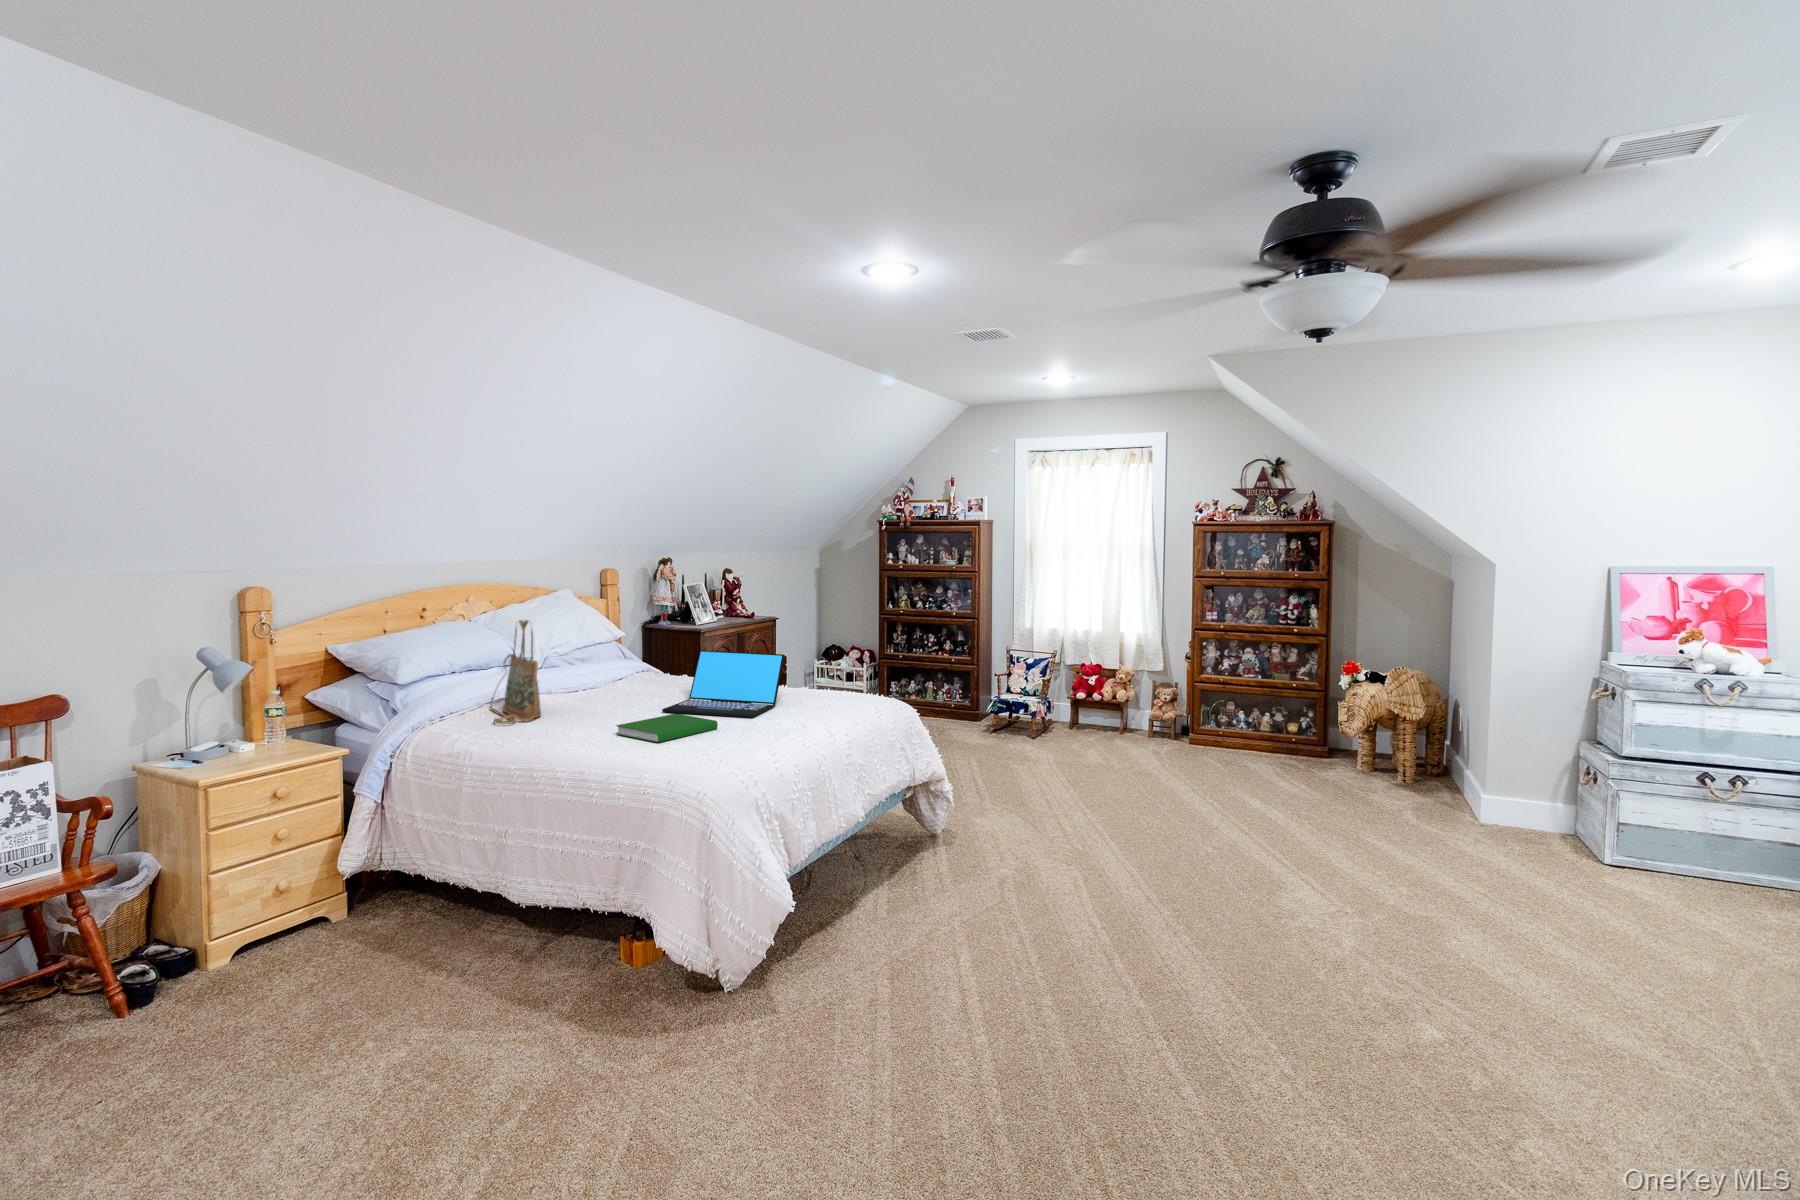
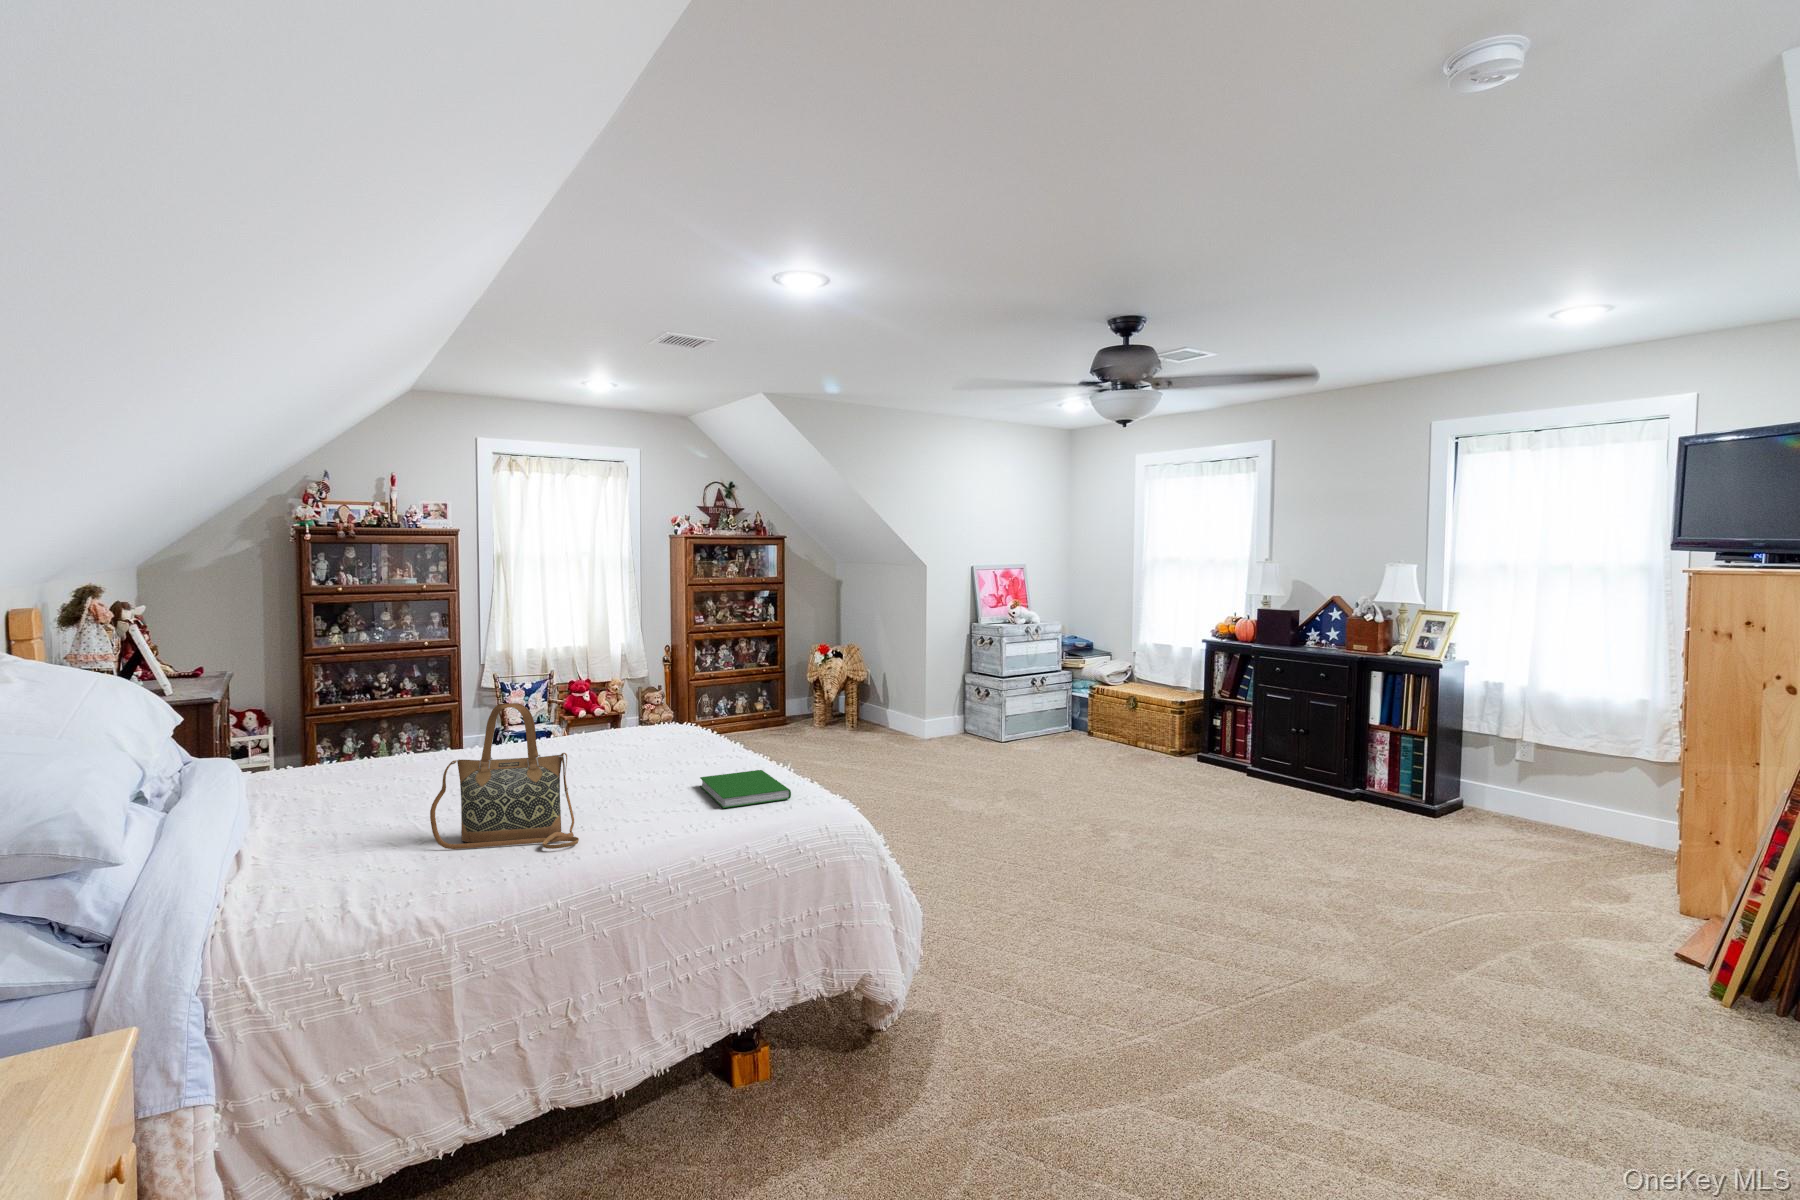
laptop: present [662,650,784,718] -> none [591,697,737,785]

